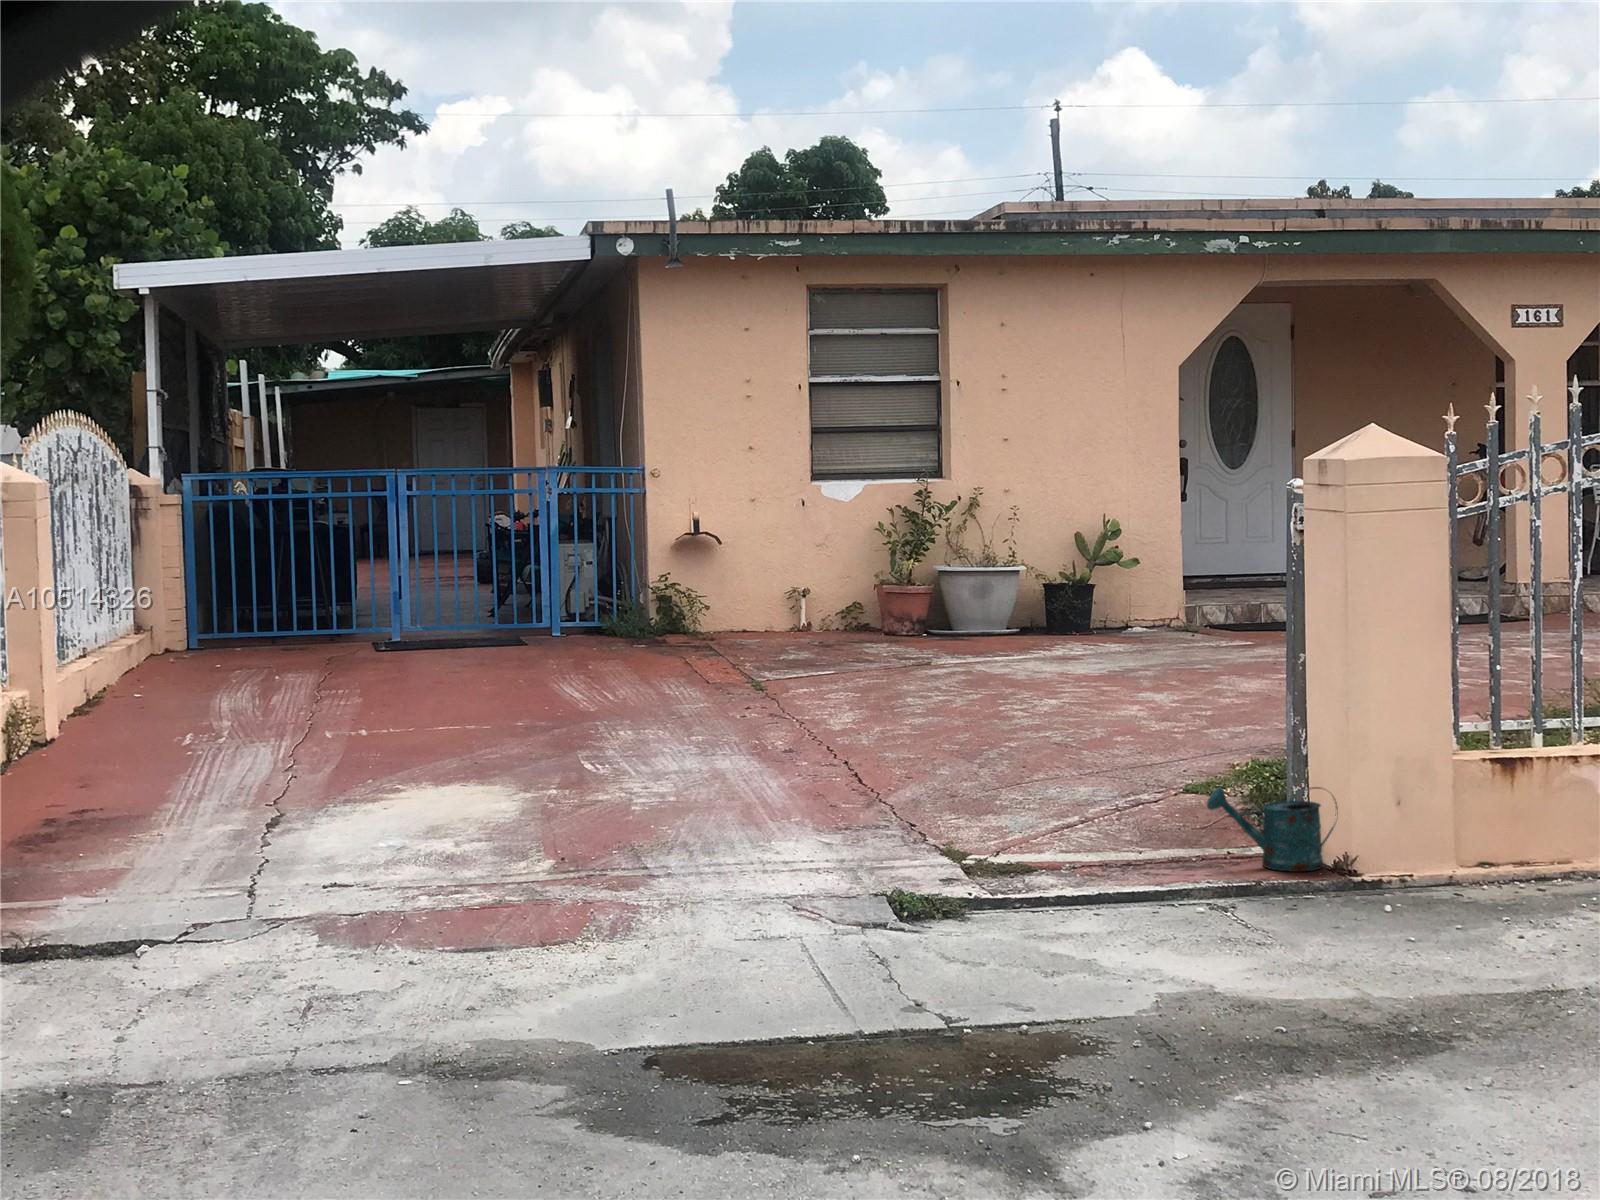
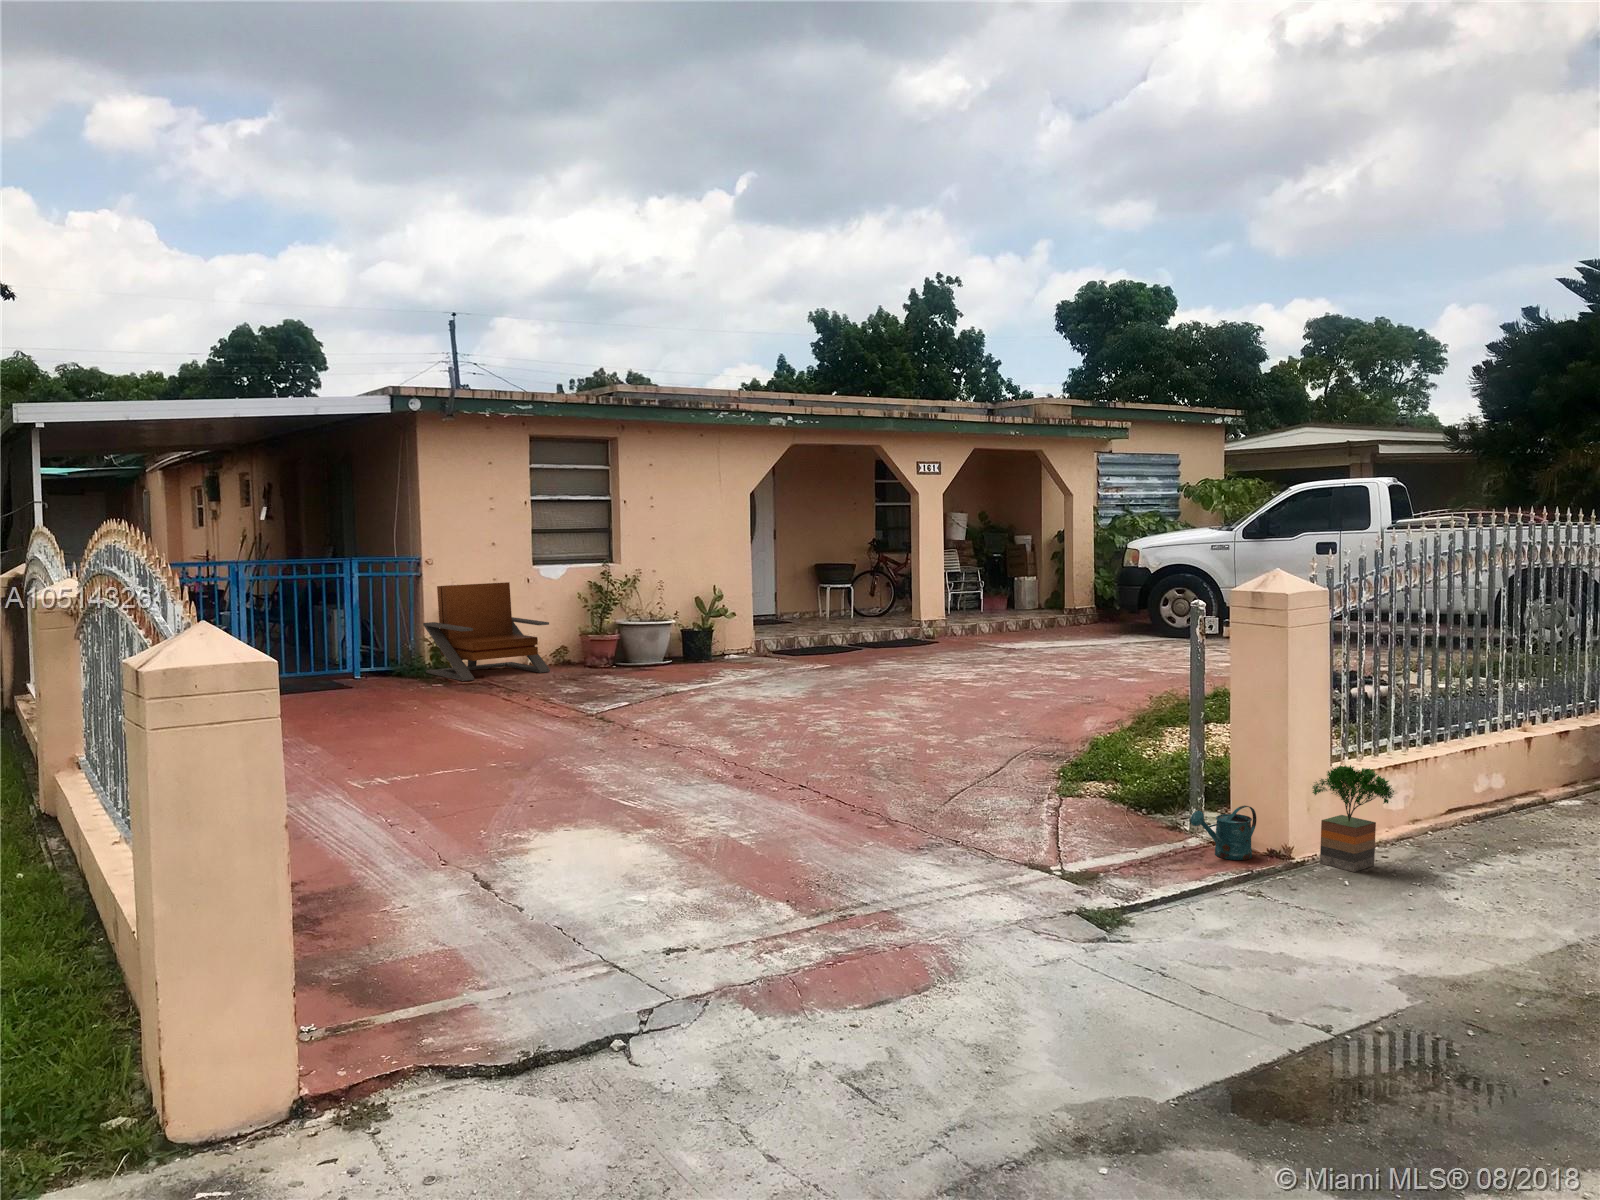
lounge chair: none [637,502,803,639] -> present [423,582,550,681]
potted tree: none [1398,721,1532,897] -> present [1312,765,1394,872]

